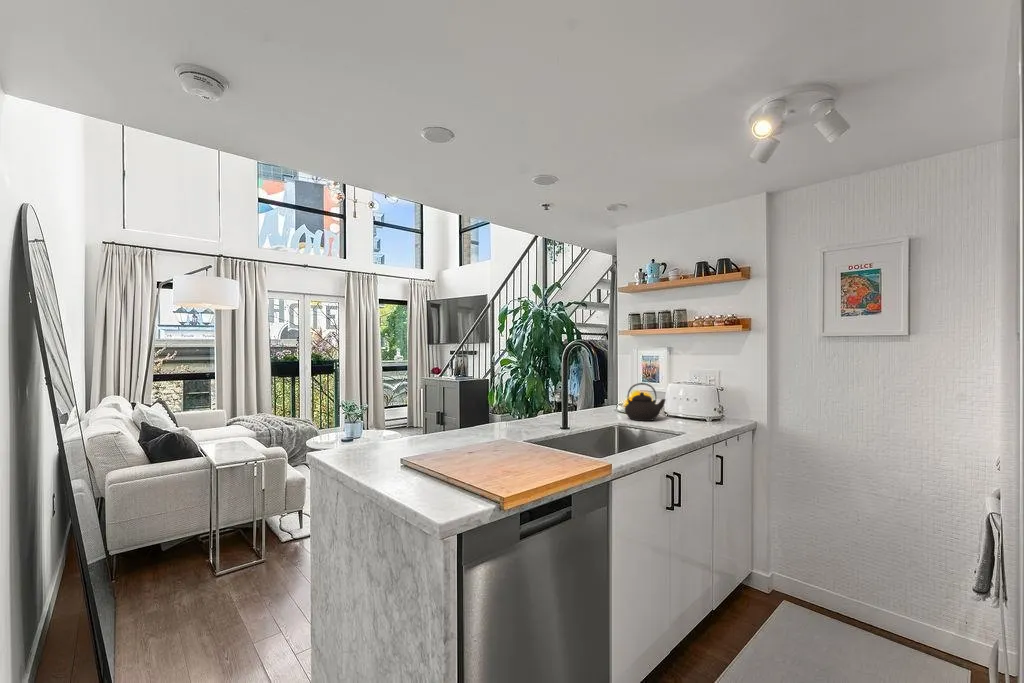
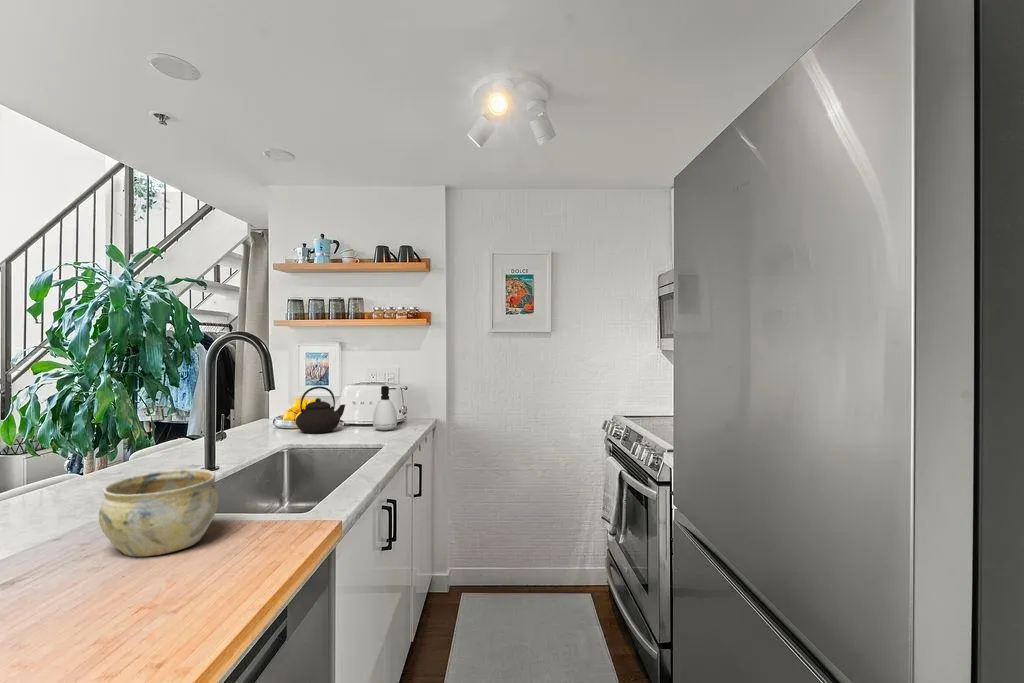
soap dispenser: none [688,386,710,425] -> present [373,386,397,430]
ceramic bowl: none [445,436,510,490] -> present [99,469,218,557]

